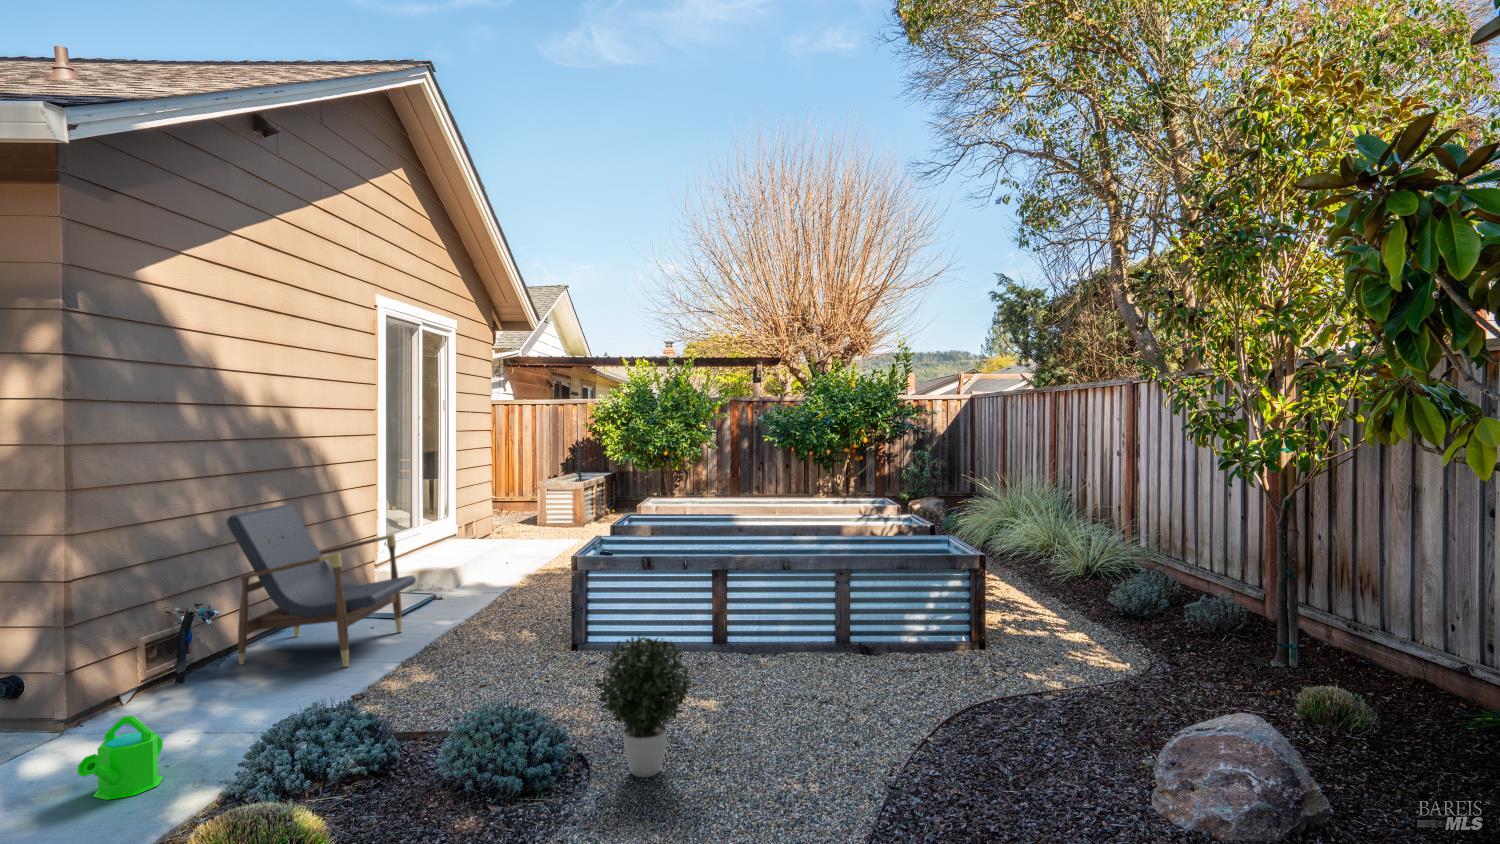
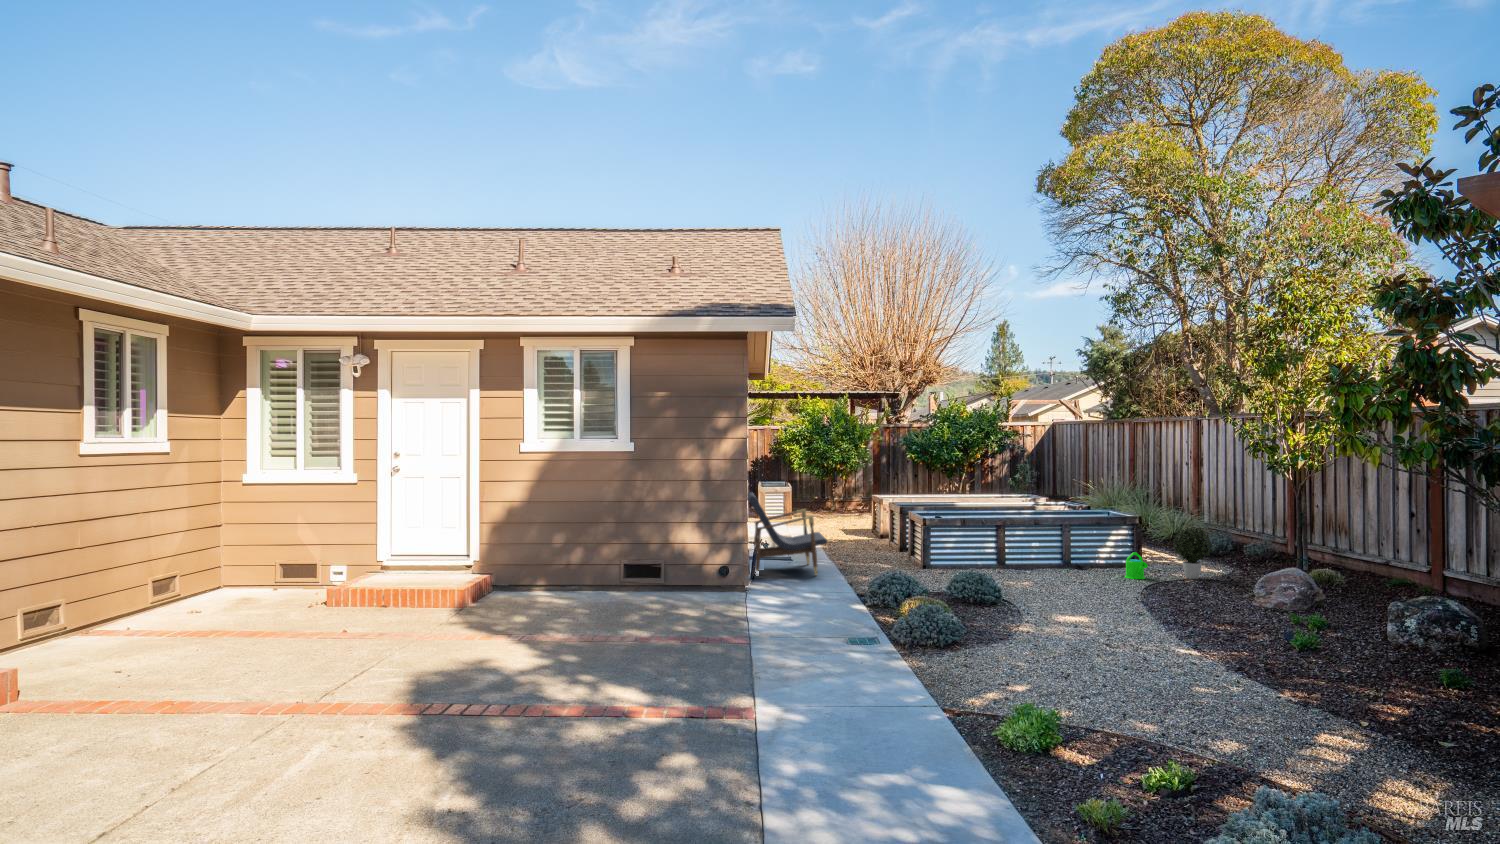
potted plant: present [595,637,692,777] -> present [1172,527,1212,579]
watering can: present [77,716,163,800] -> present [1125,552,1148,579]

